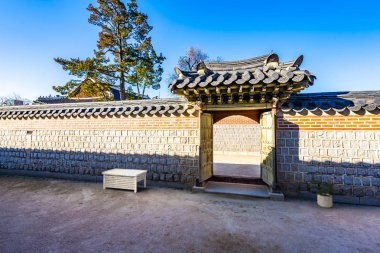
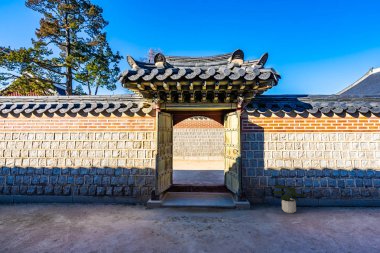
storage bench: present [102,169,147,192] -> none [21,184,89,214]

